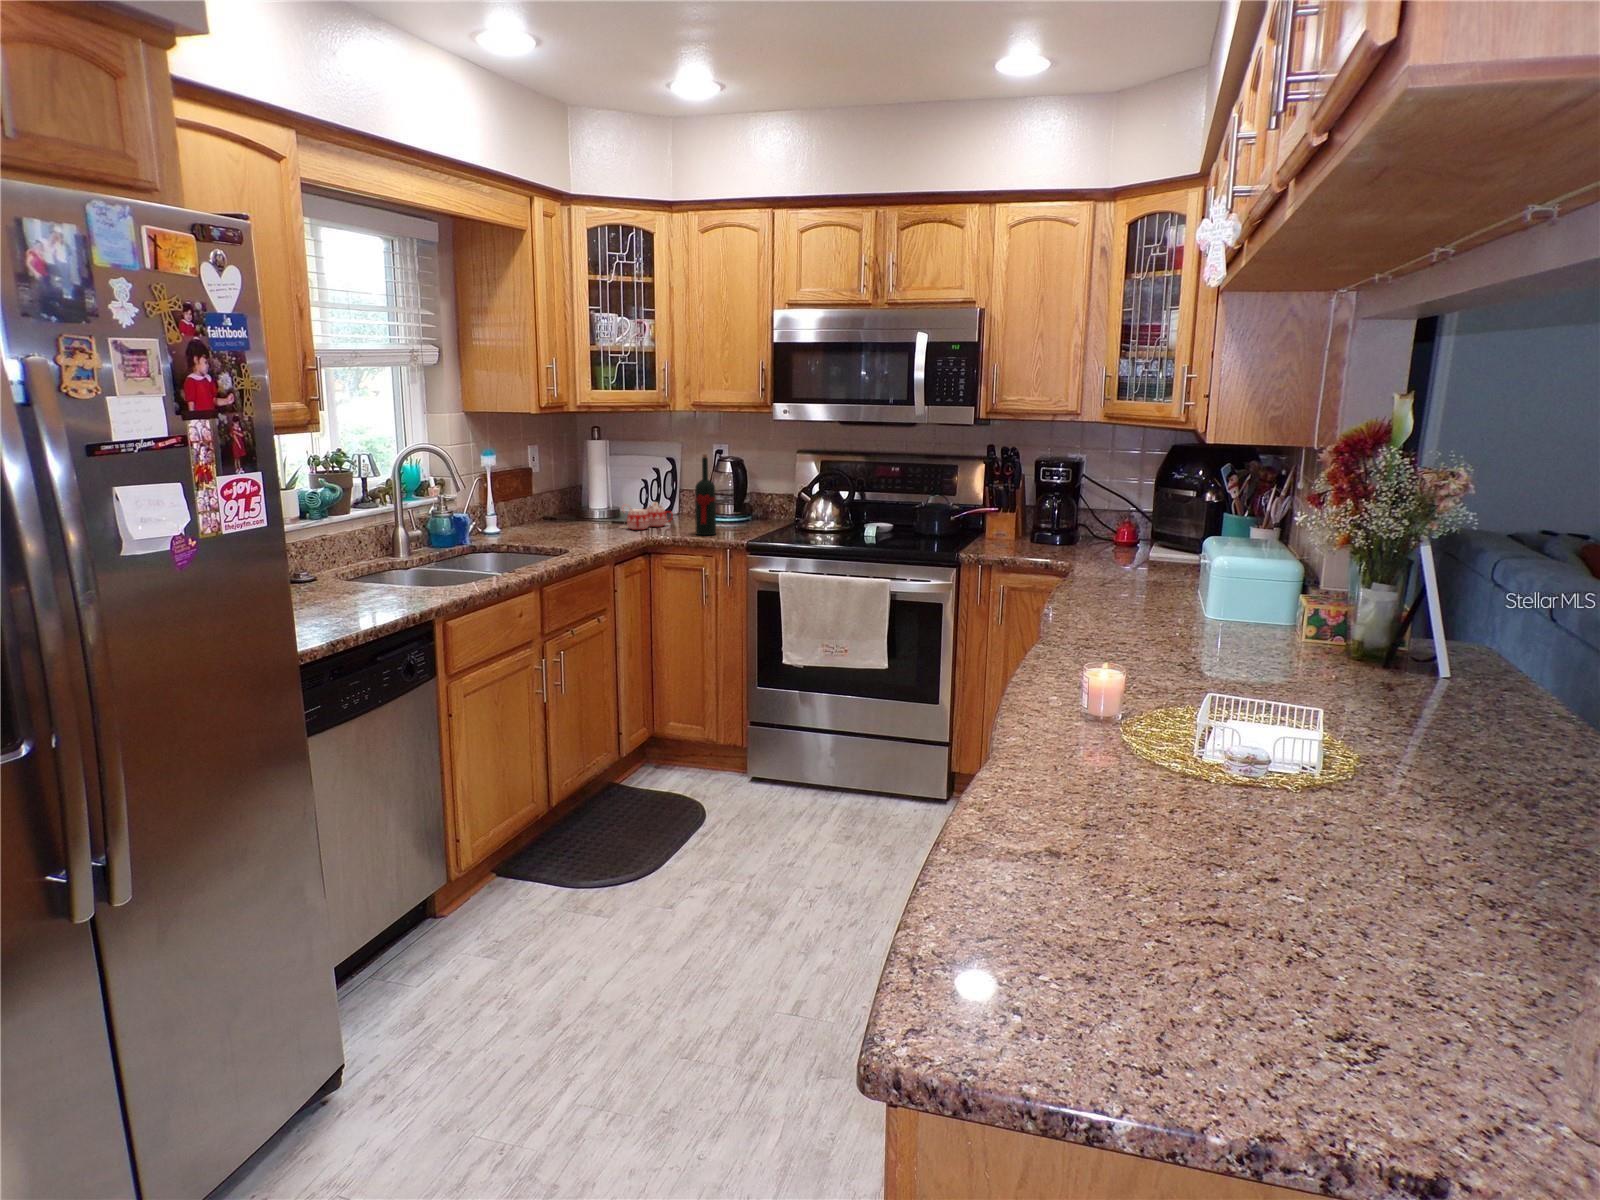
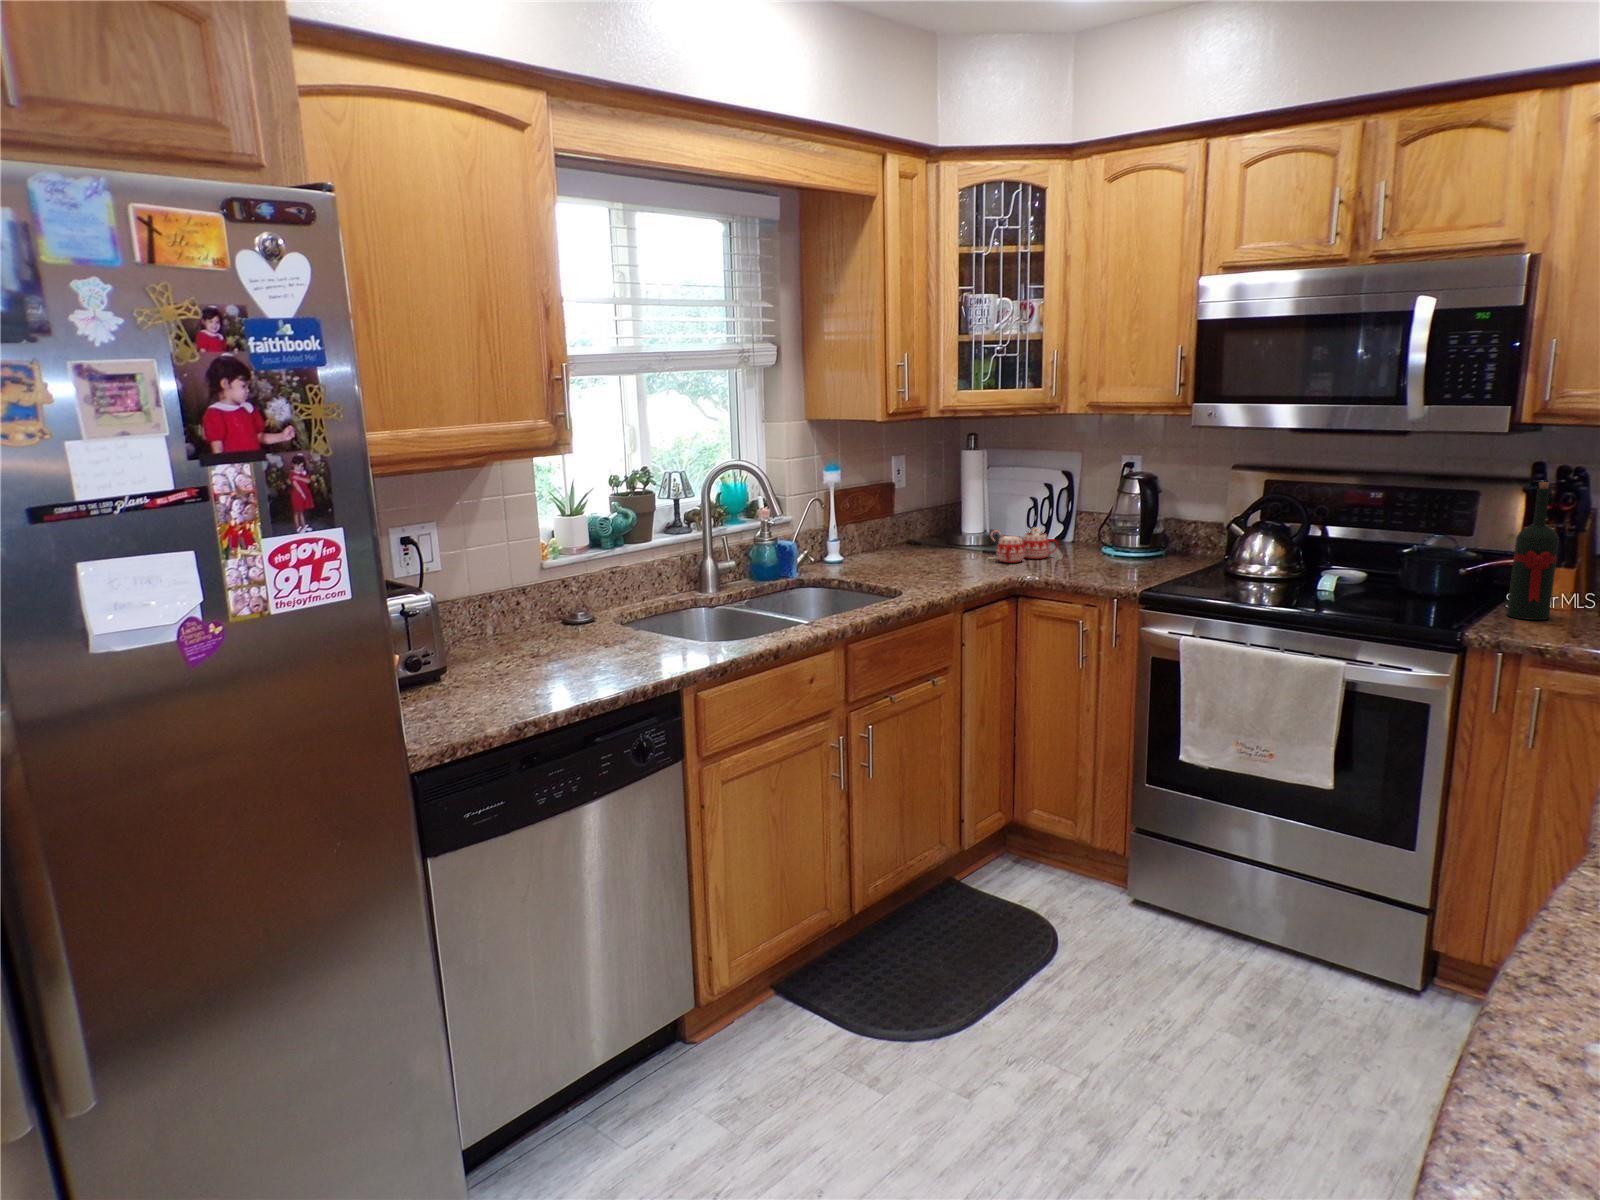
wine bottle: present [695,454,716,535] -> present [1506,482,1559,620]

